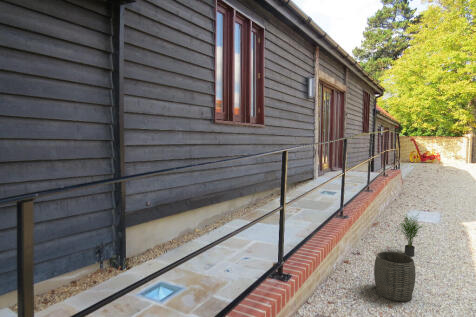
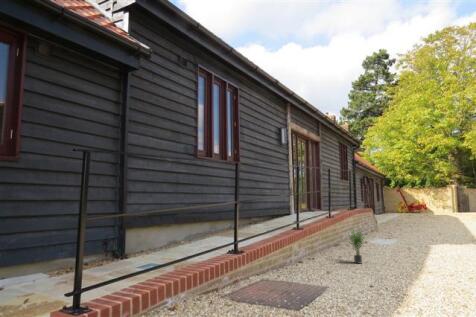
woven basket: present [374,252,415,301] -> none [316,249,346,284]

